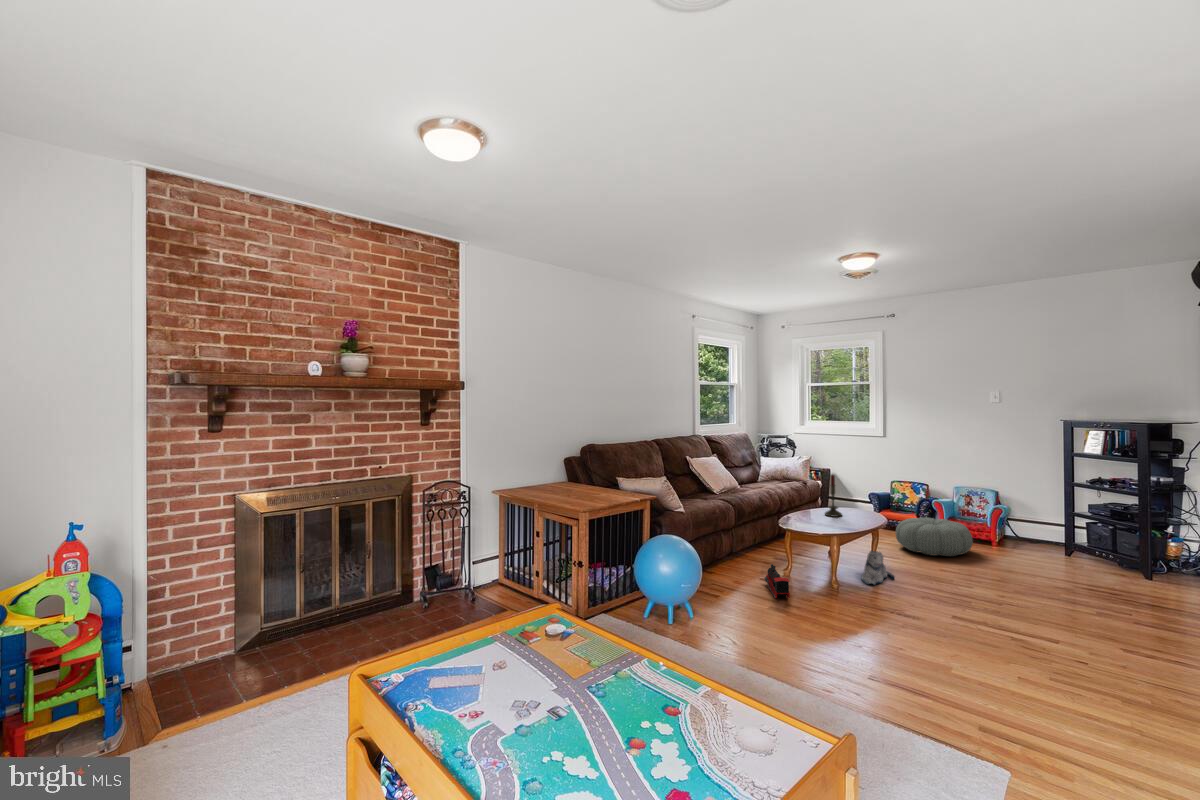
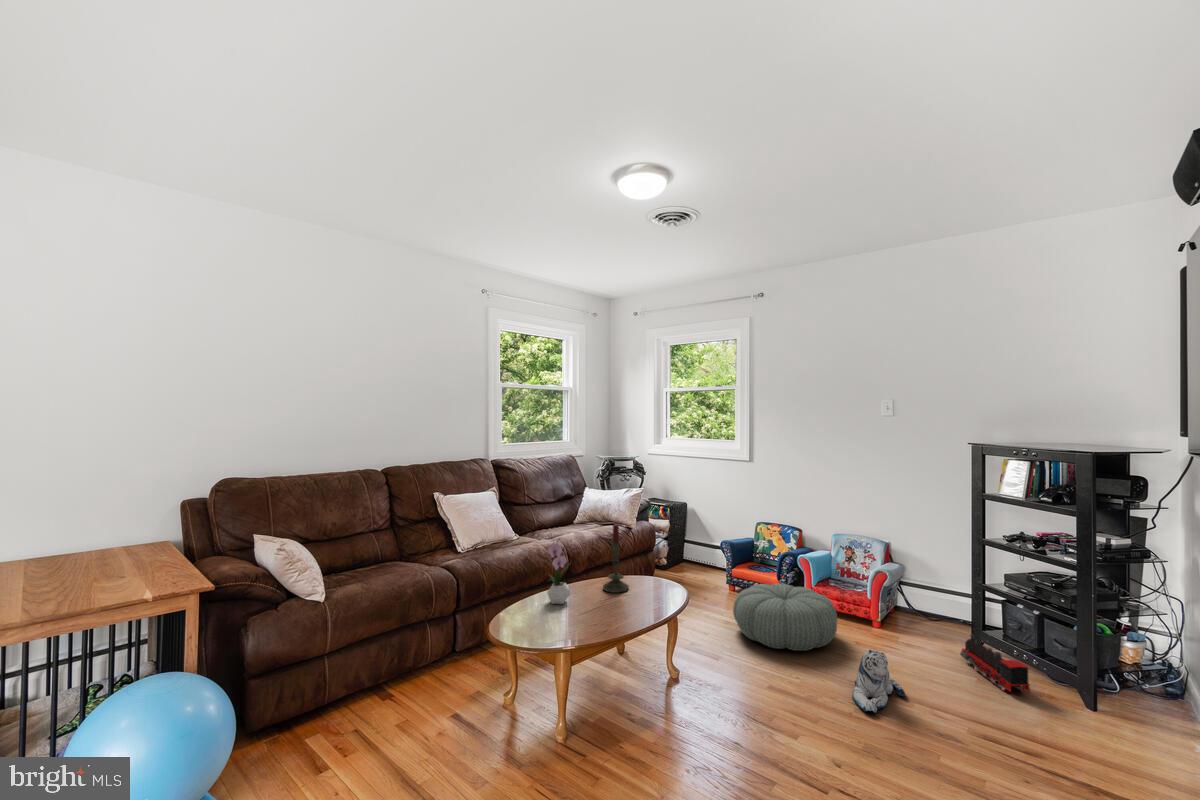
flower arrangement: none [798,478,814,522] -> present [547,534,570,604]
plush toy: present [862,550,894,585] -> present [852,649,905,713]
toy train: present [764,564,790,599] -> present [960,634,1030,692]

